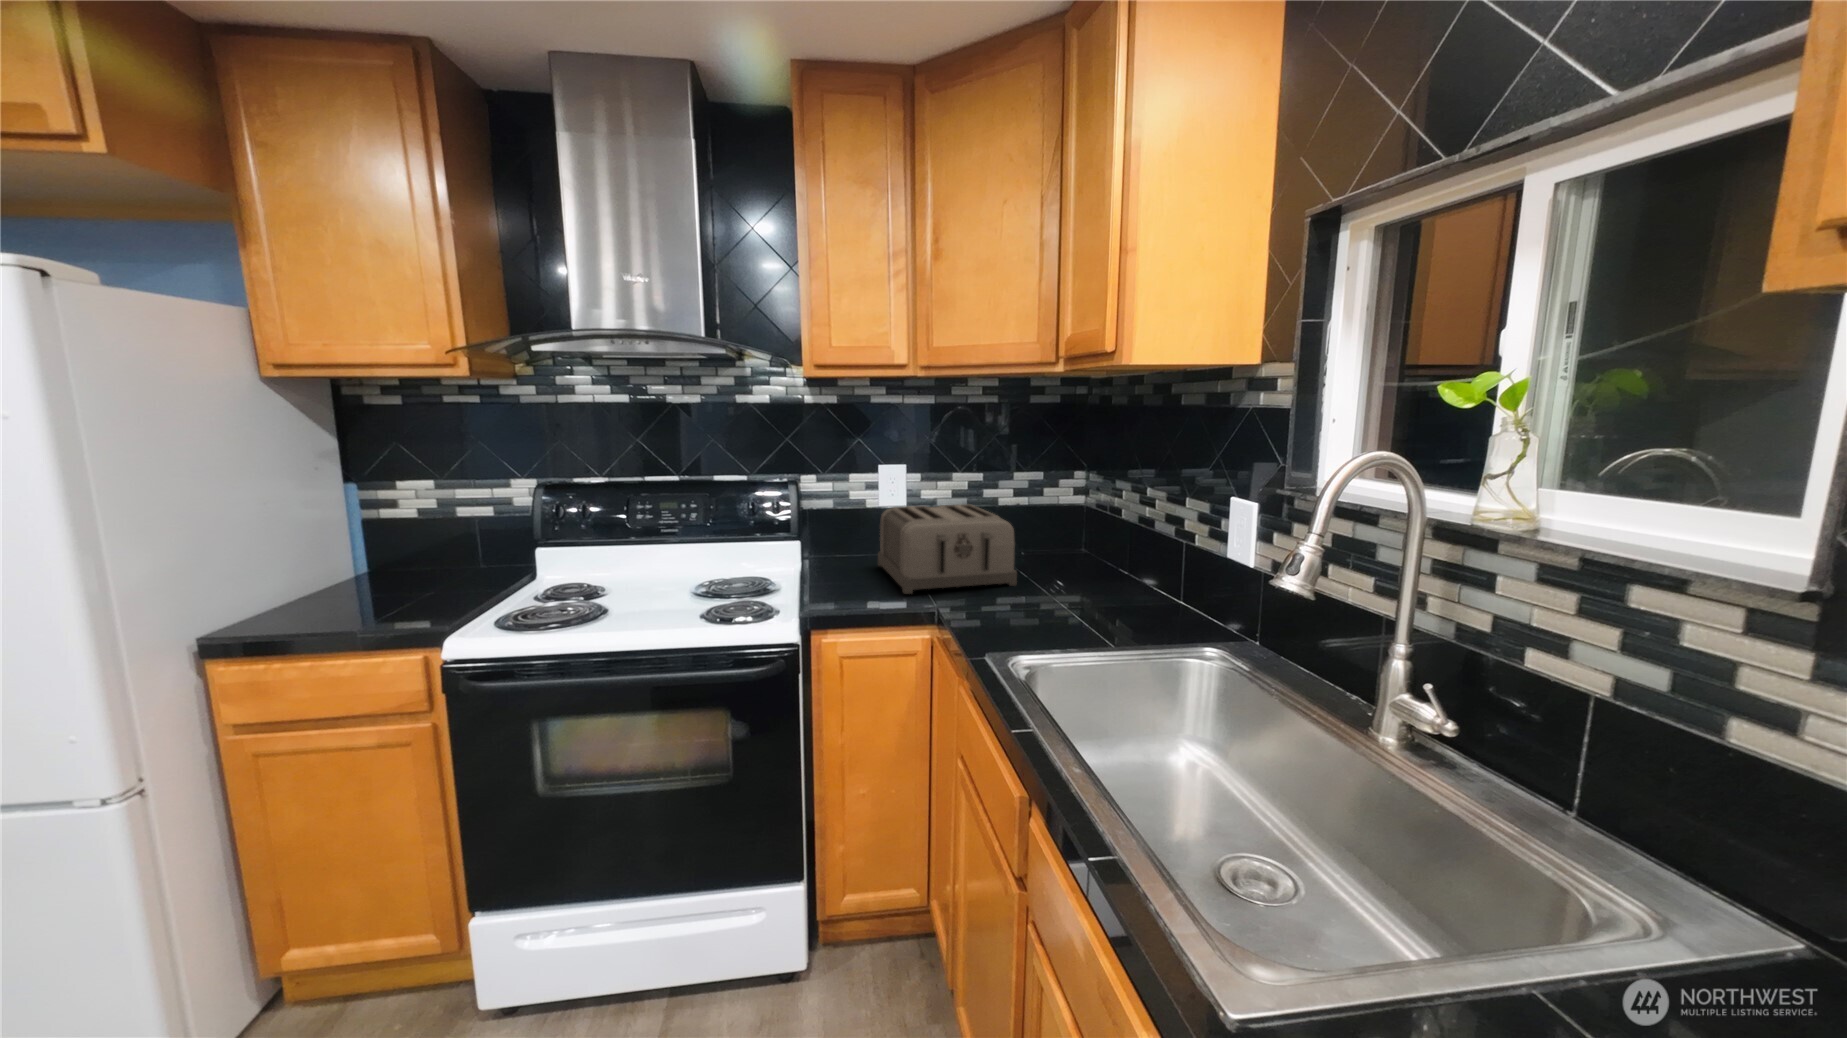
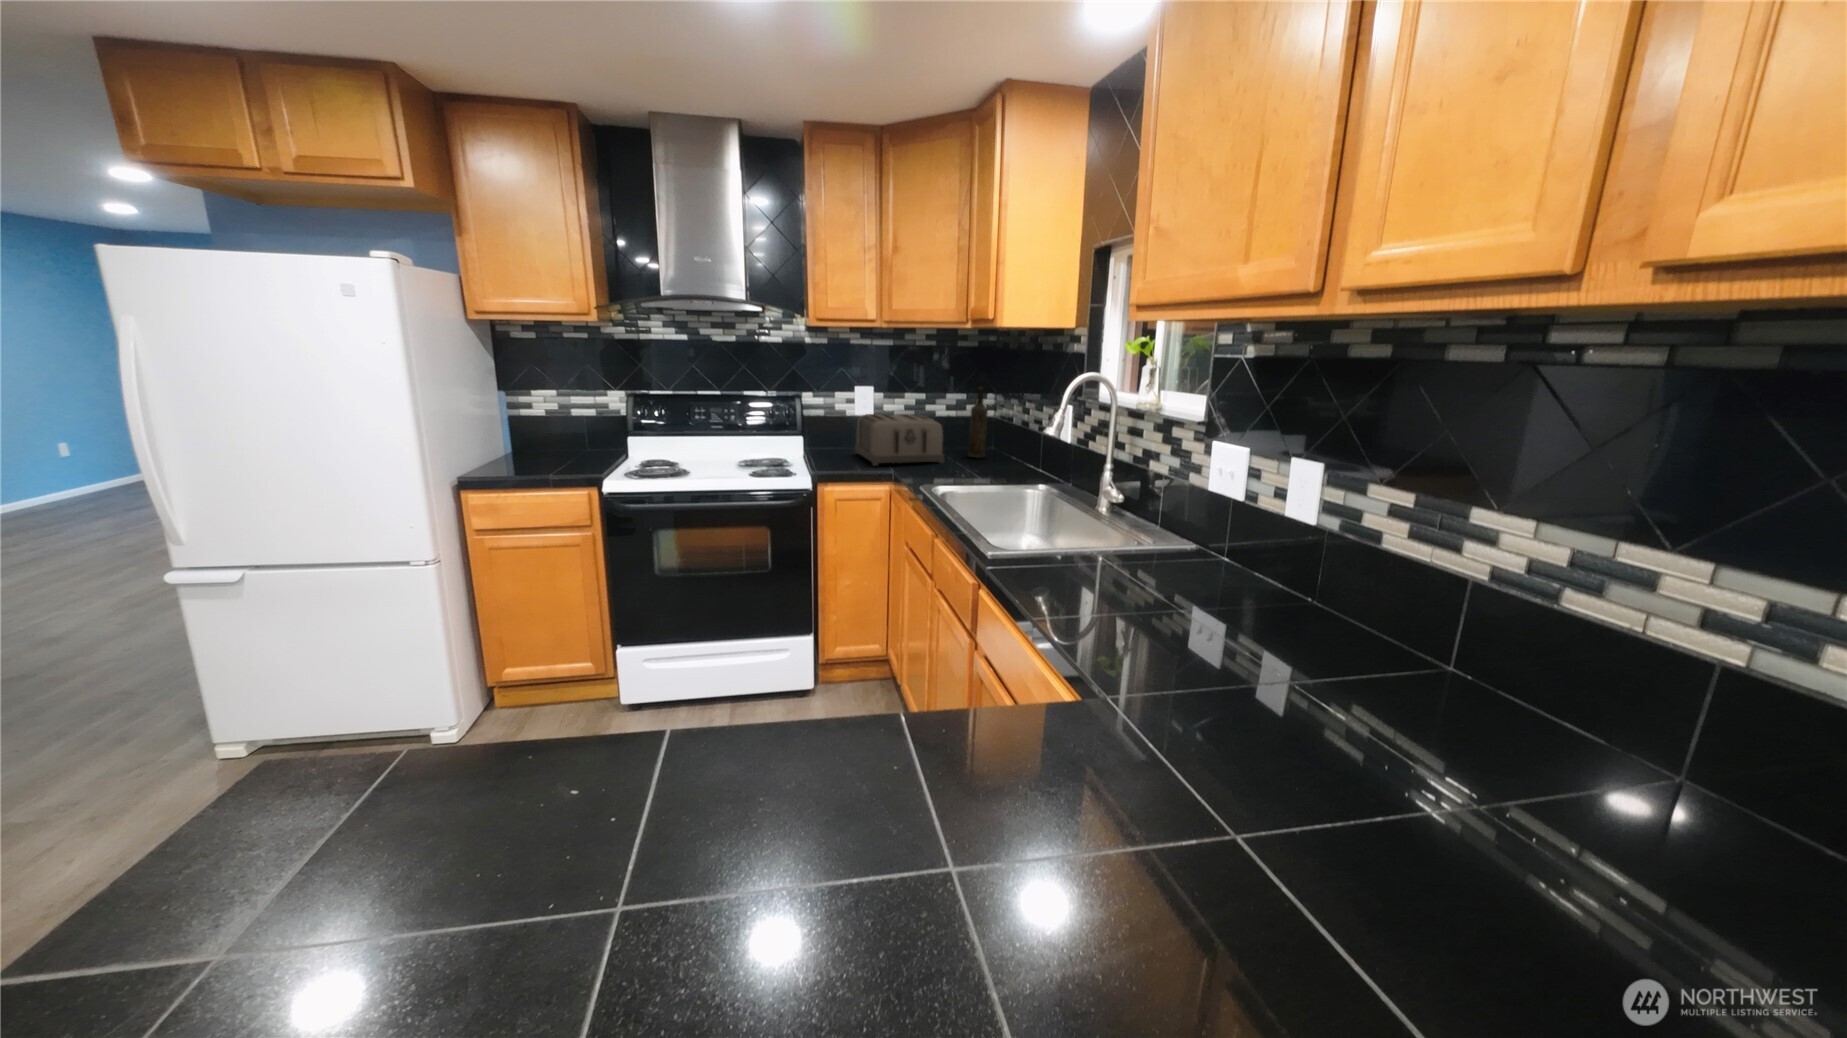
bottle: none [1053,464,1084,573] -> present [969,387,988,458]

